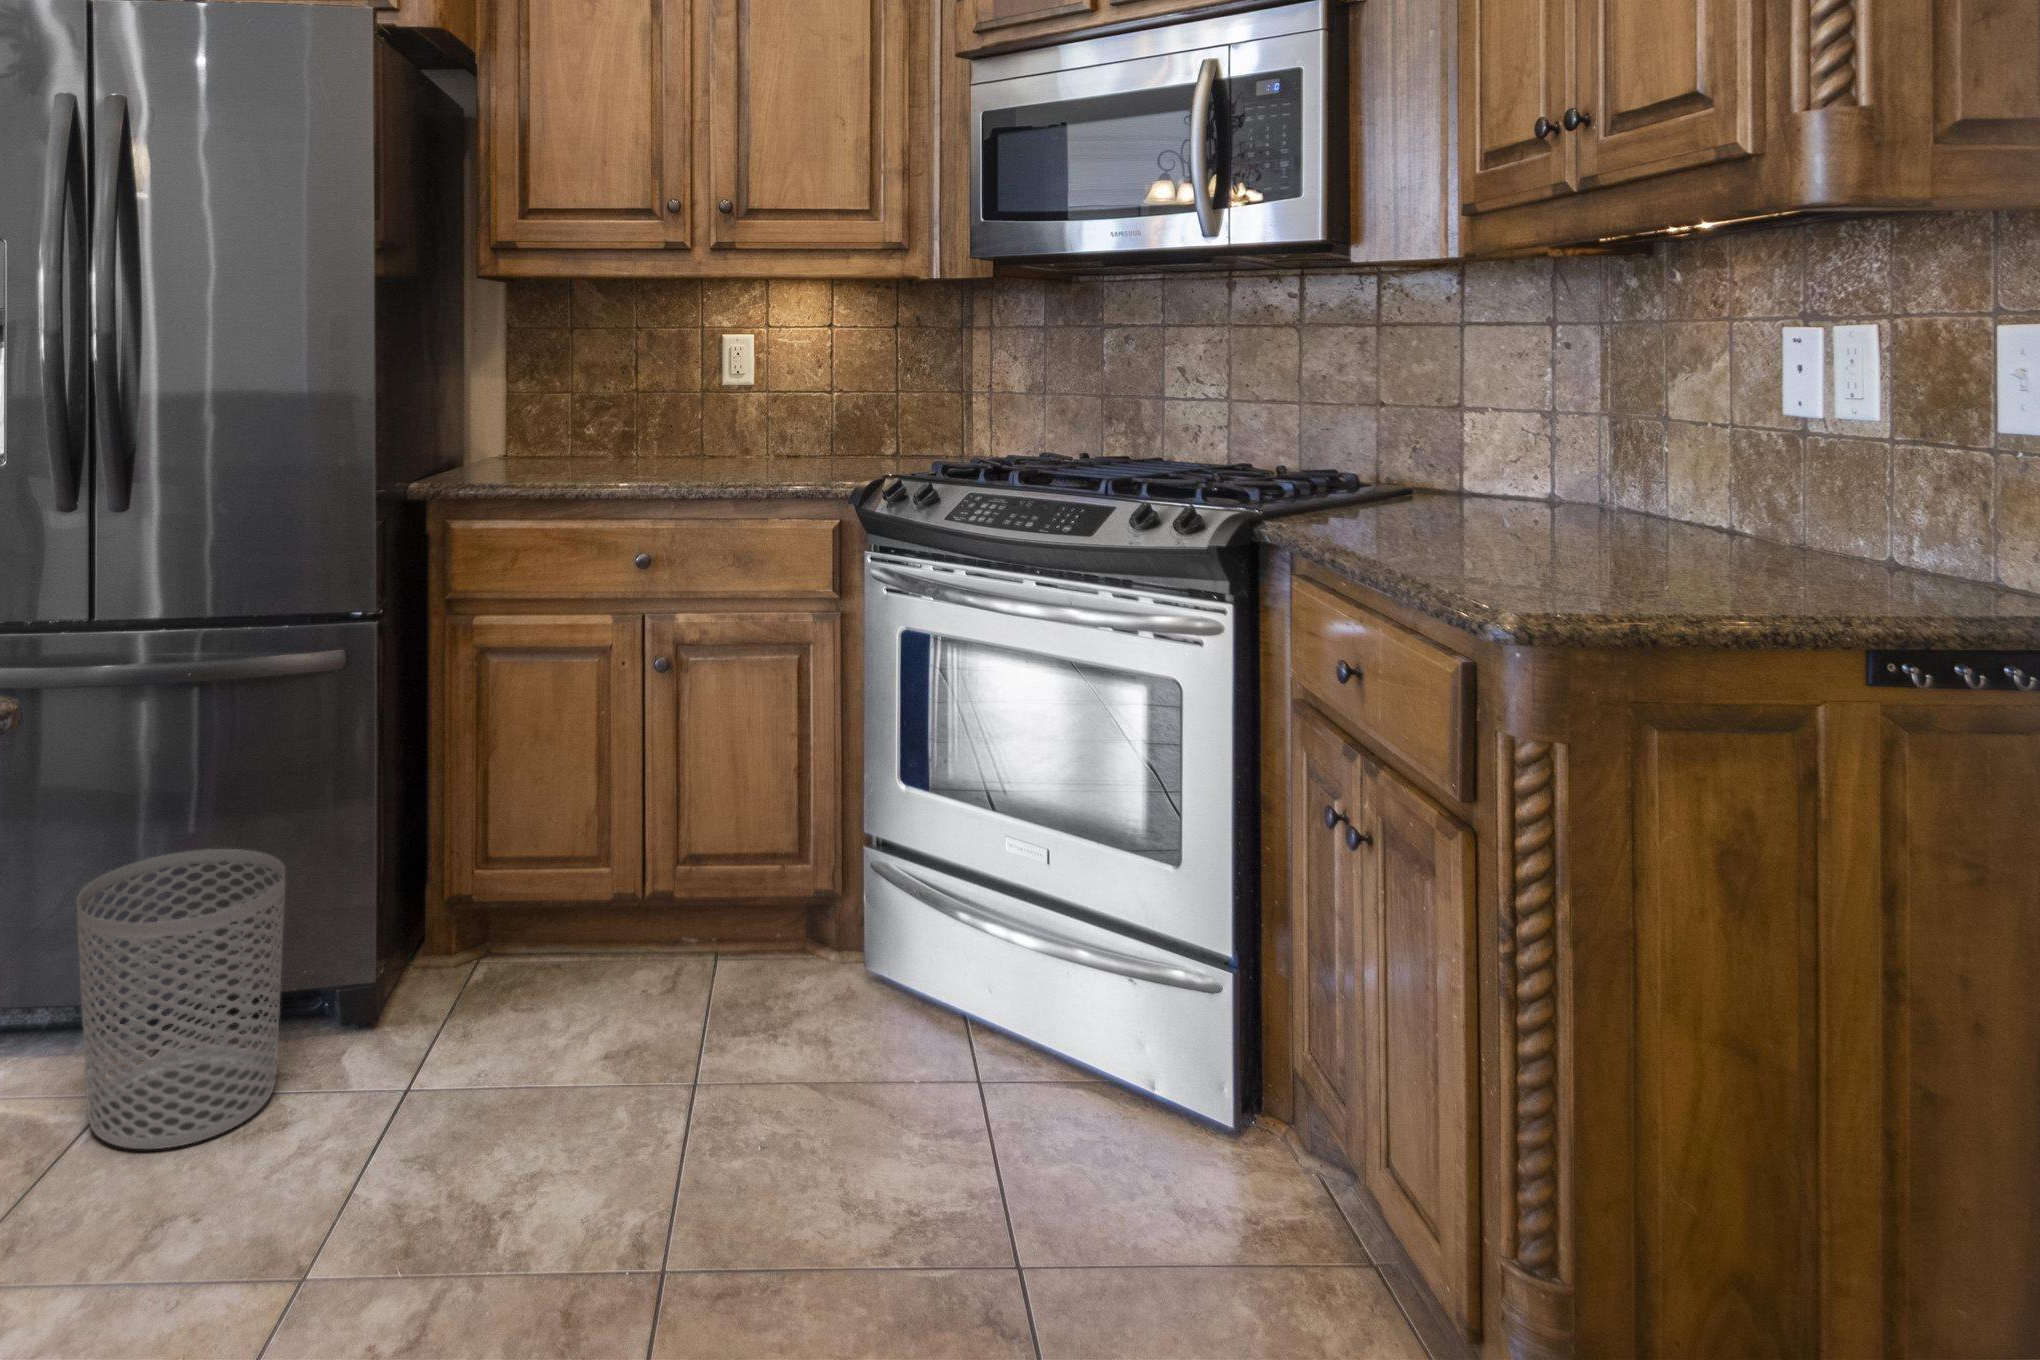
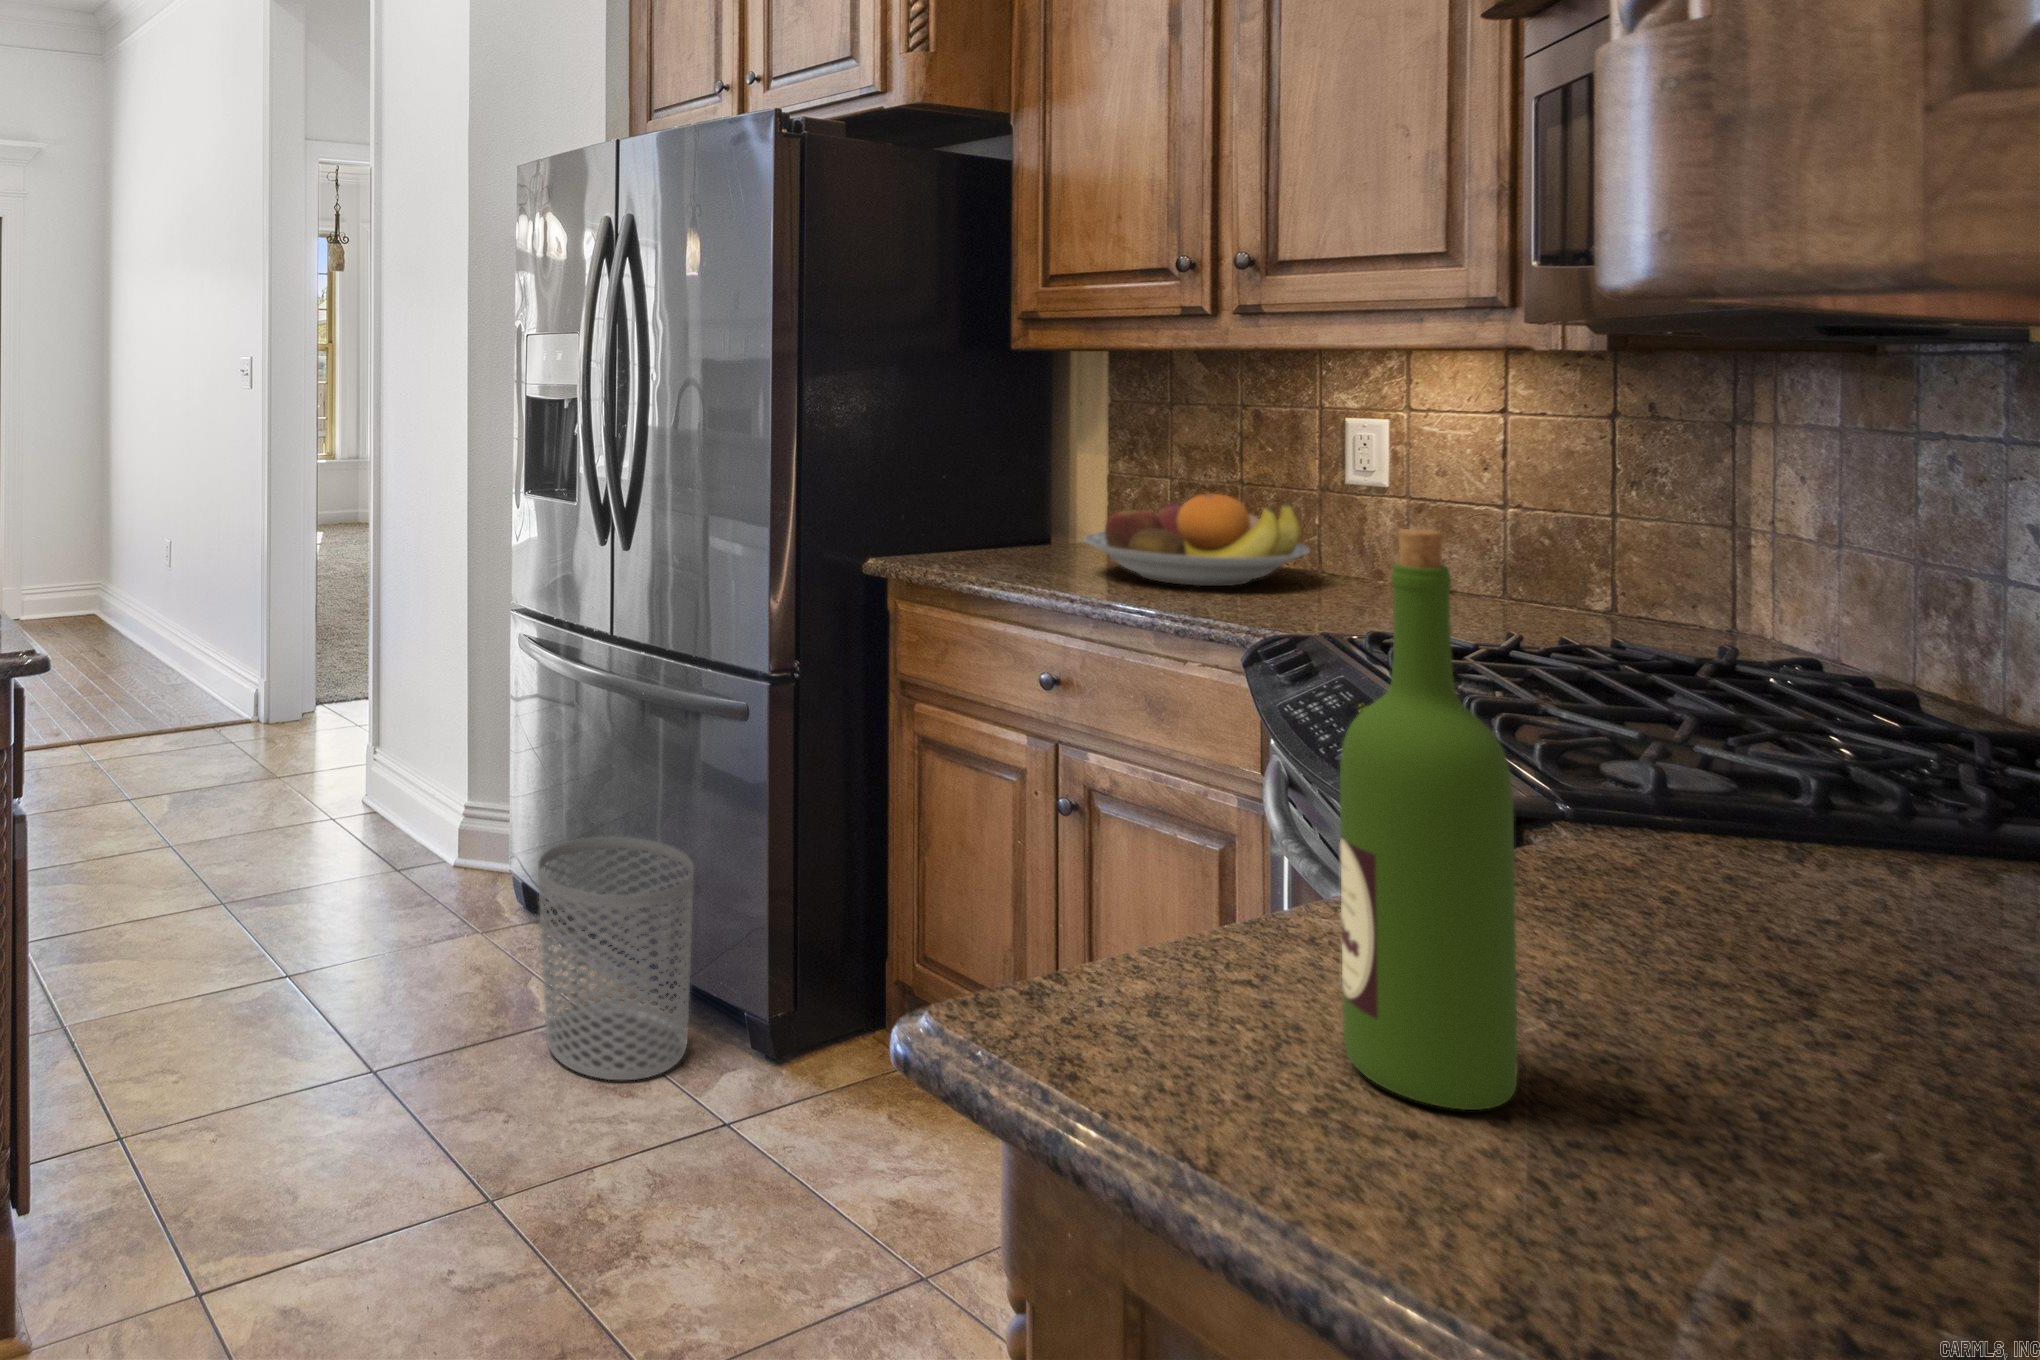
wine bottle: none [1480,316,1554,573] -> present [1340,529,1517,1110]
fruit bowl: none [581,394,747,468] -> present [1084,494,1310,586]

